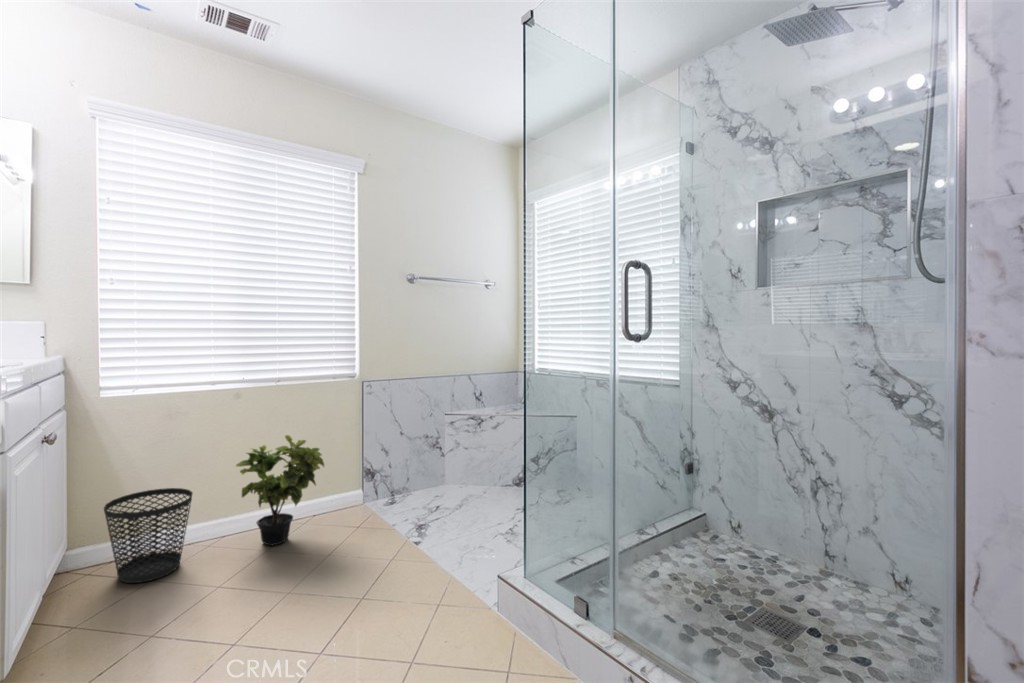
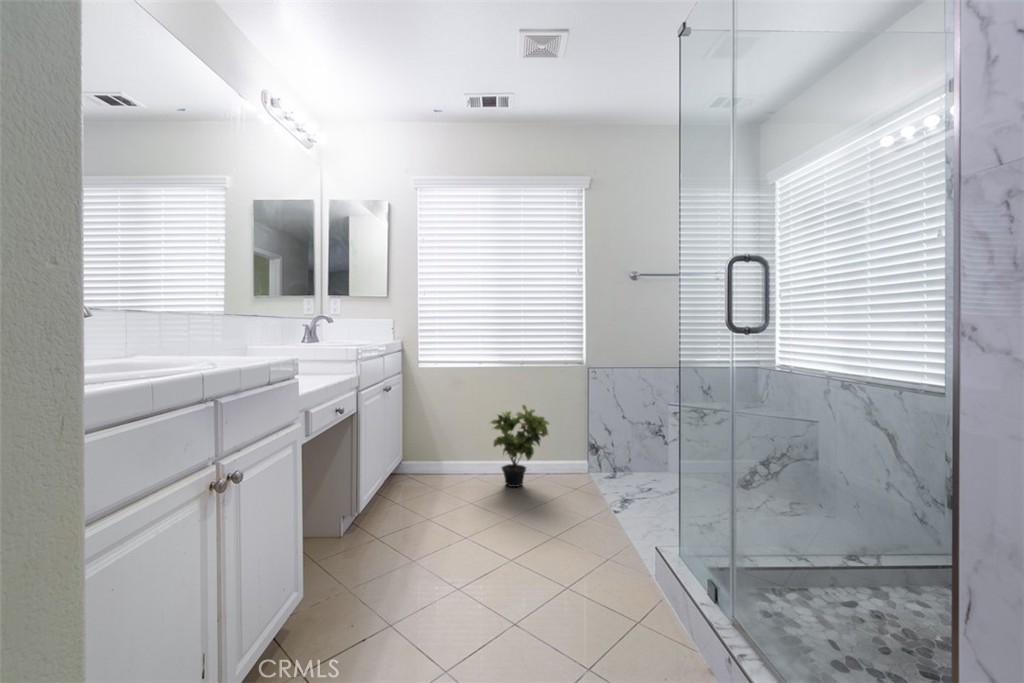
wastebasket: present [104,488,192,583] -> none [415,431,462,489]

